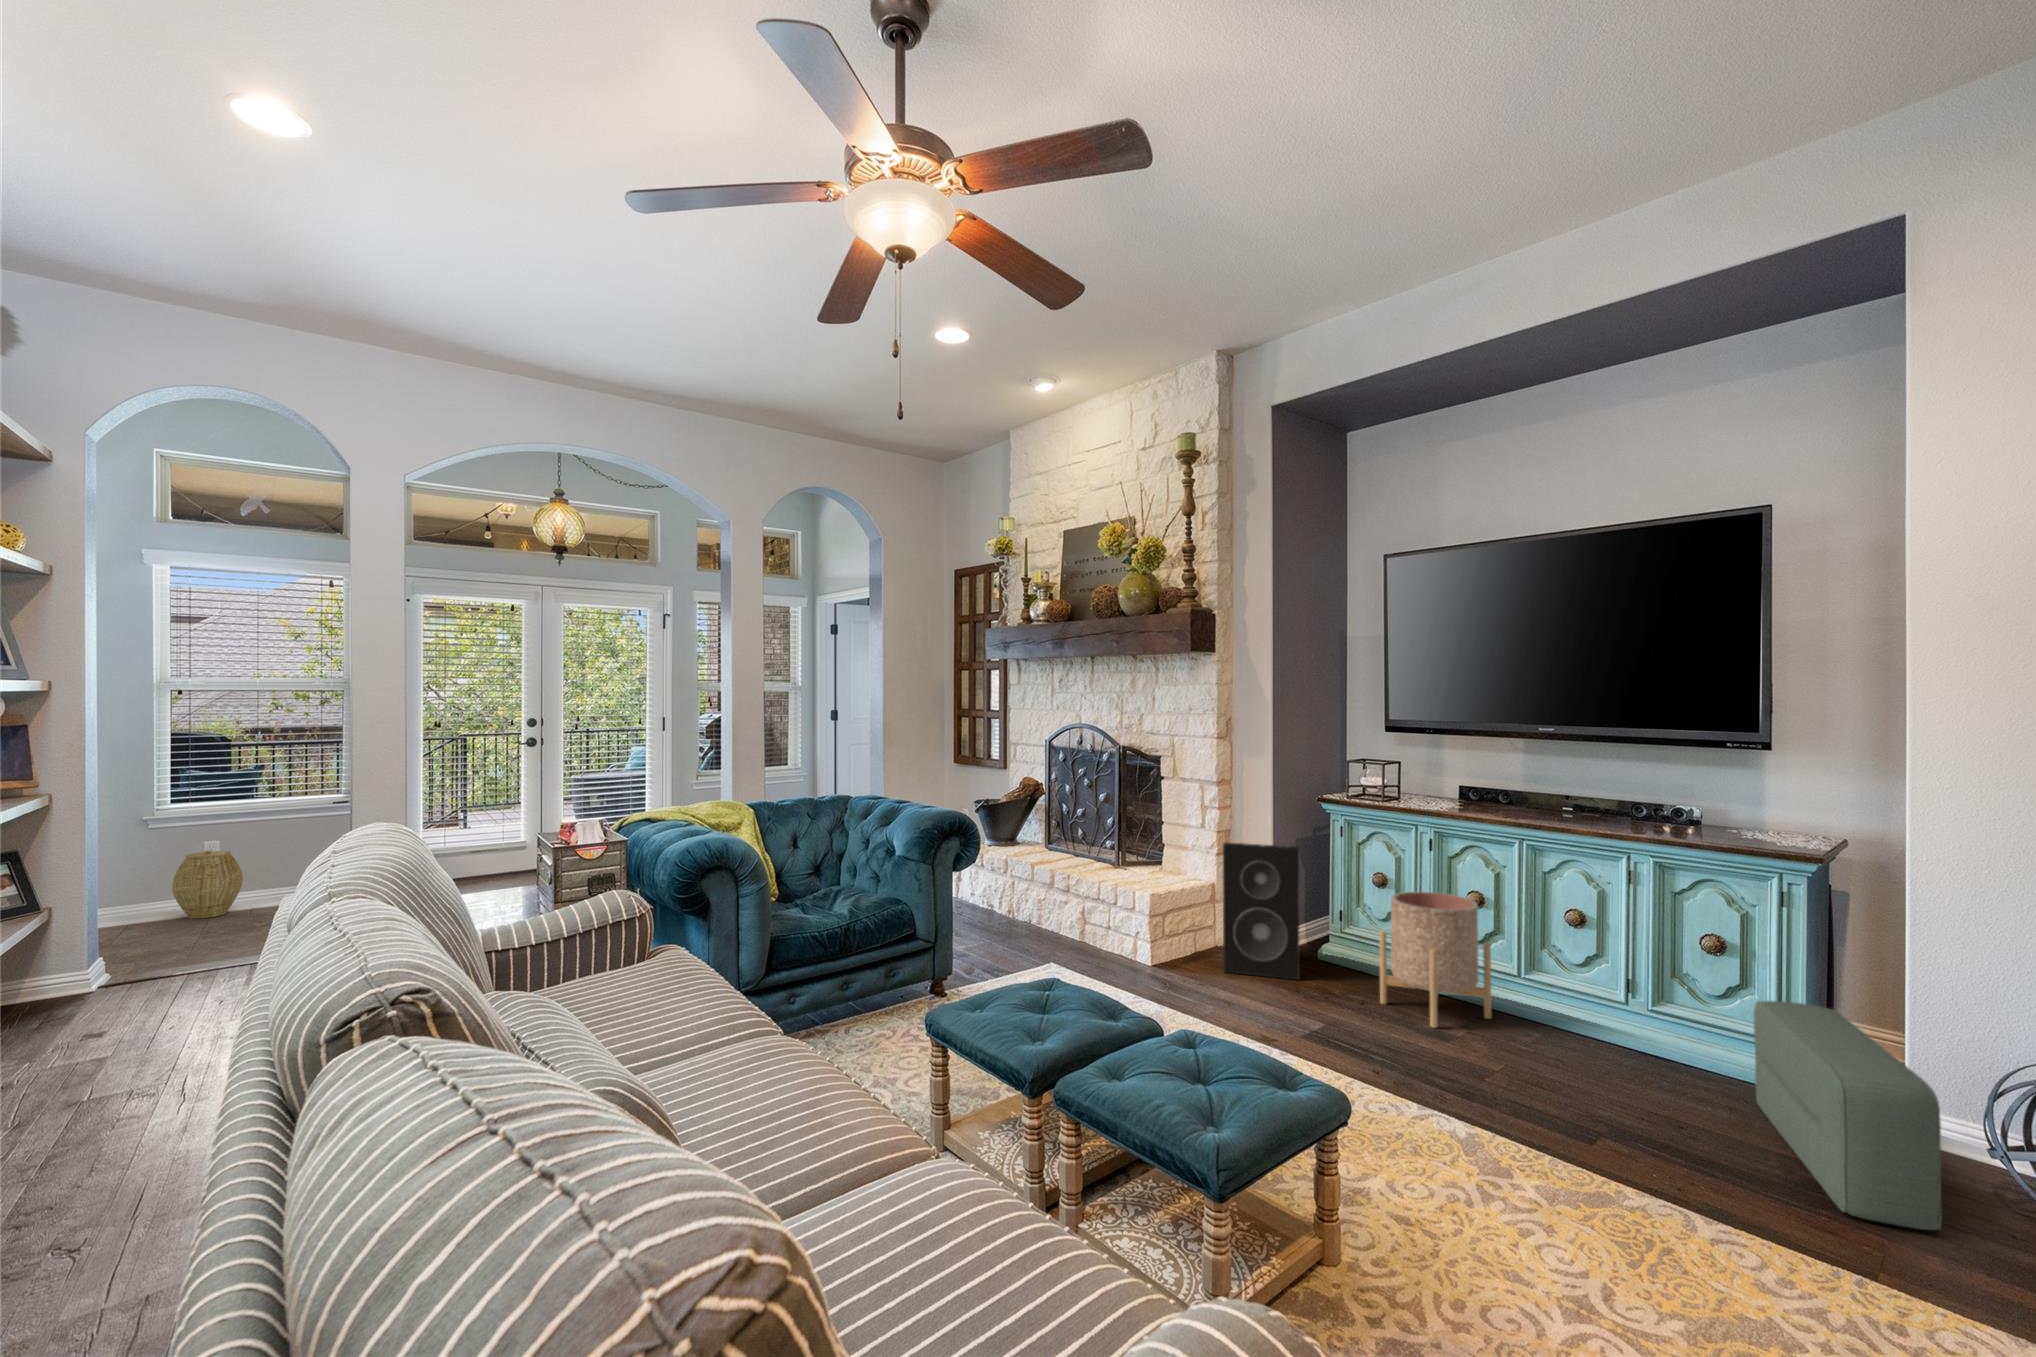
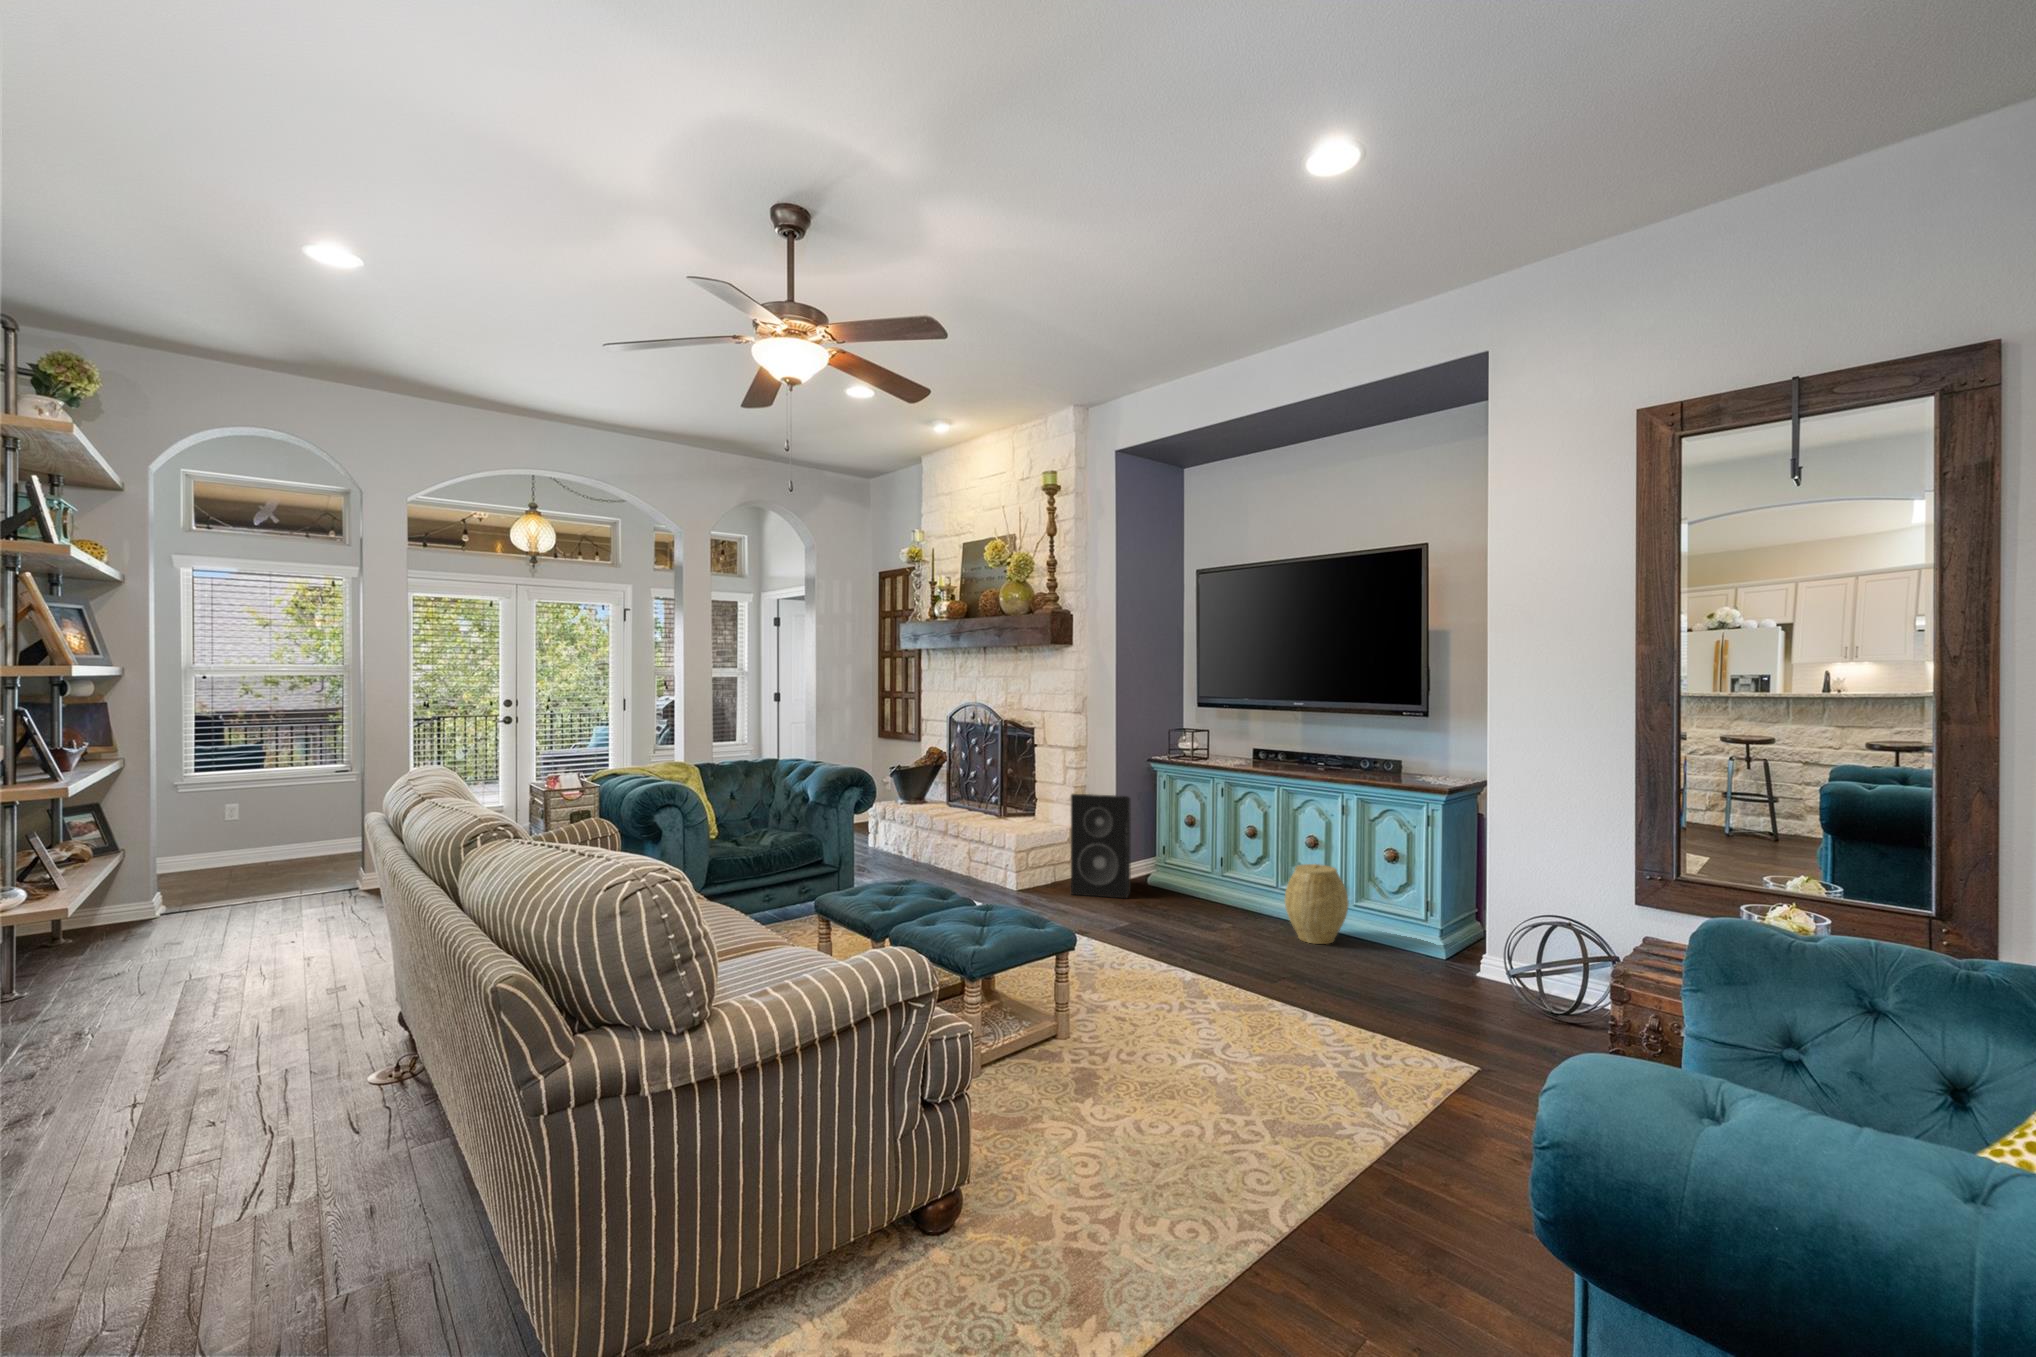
woven basket: present [172,850,243,918] -> present [1285,864,1349,944]
planter: present [1380,892,1491,1028] -> none [1180,828,1256,925]
pouf: present [1754,1001,1941,1230] -> none [1400,889,1459,1016]

